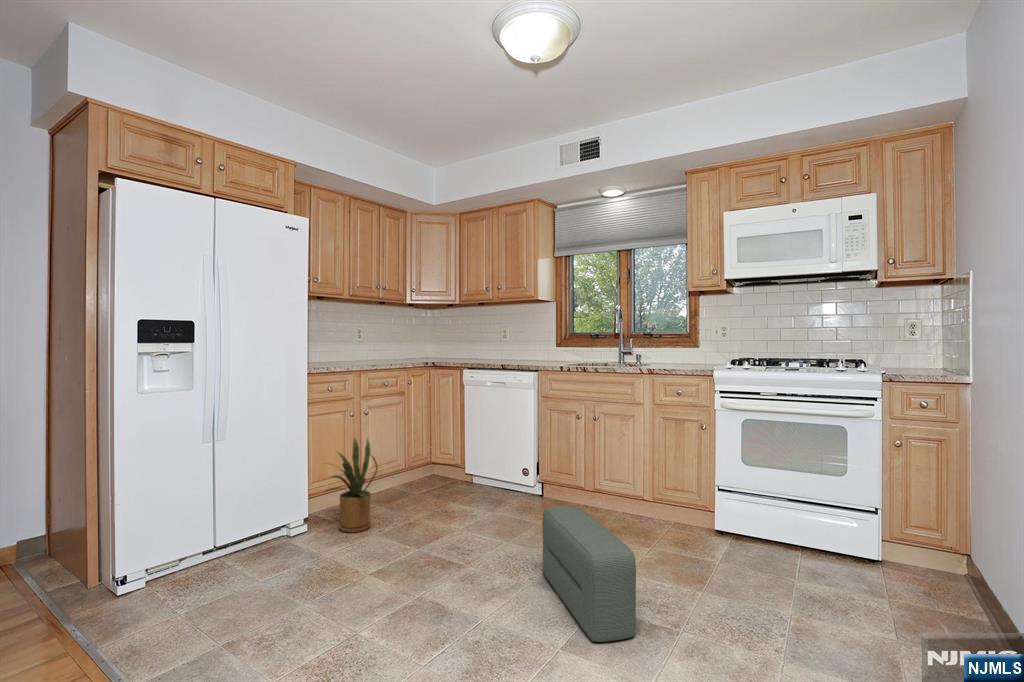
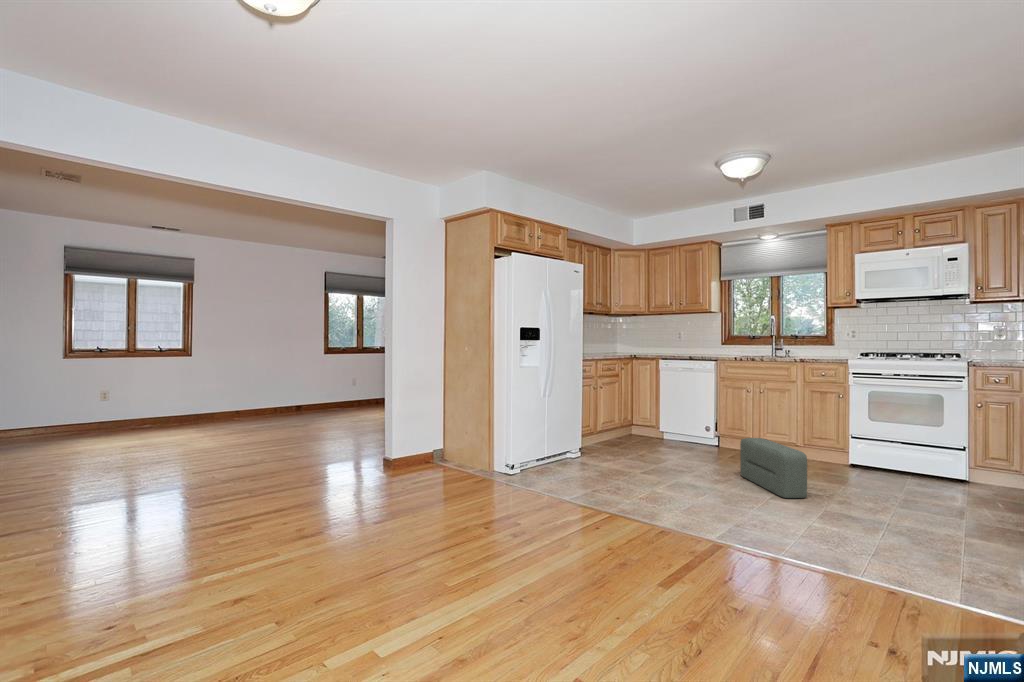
house plant: present [324,439,377,533] -> none [586,400,623,456]

